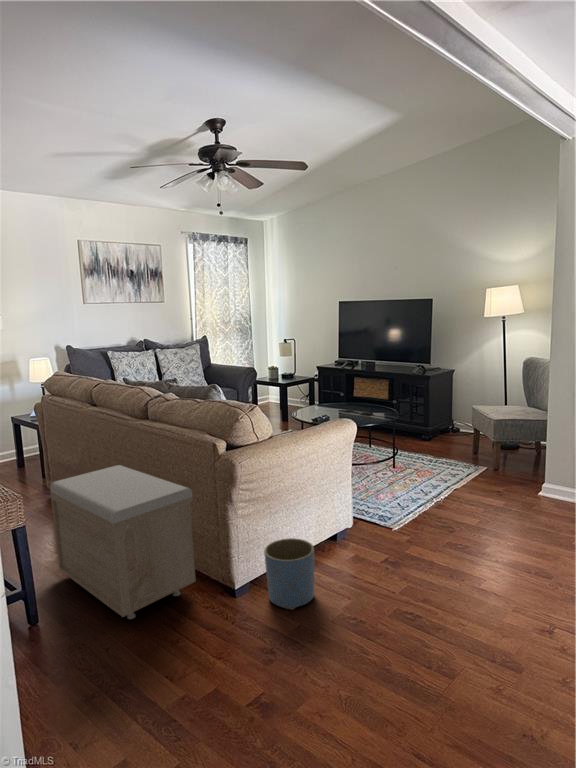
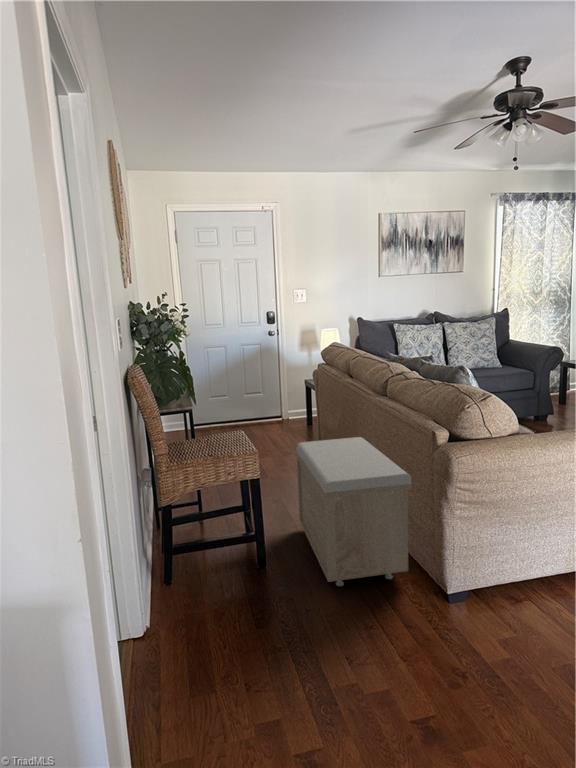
planter: present [264,538,314,610] -> none [481,555,546,640]

